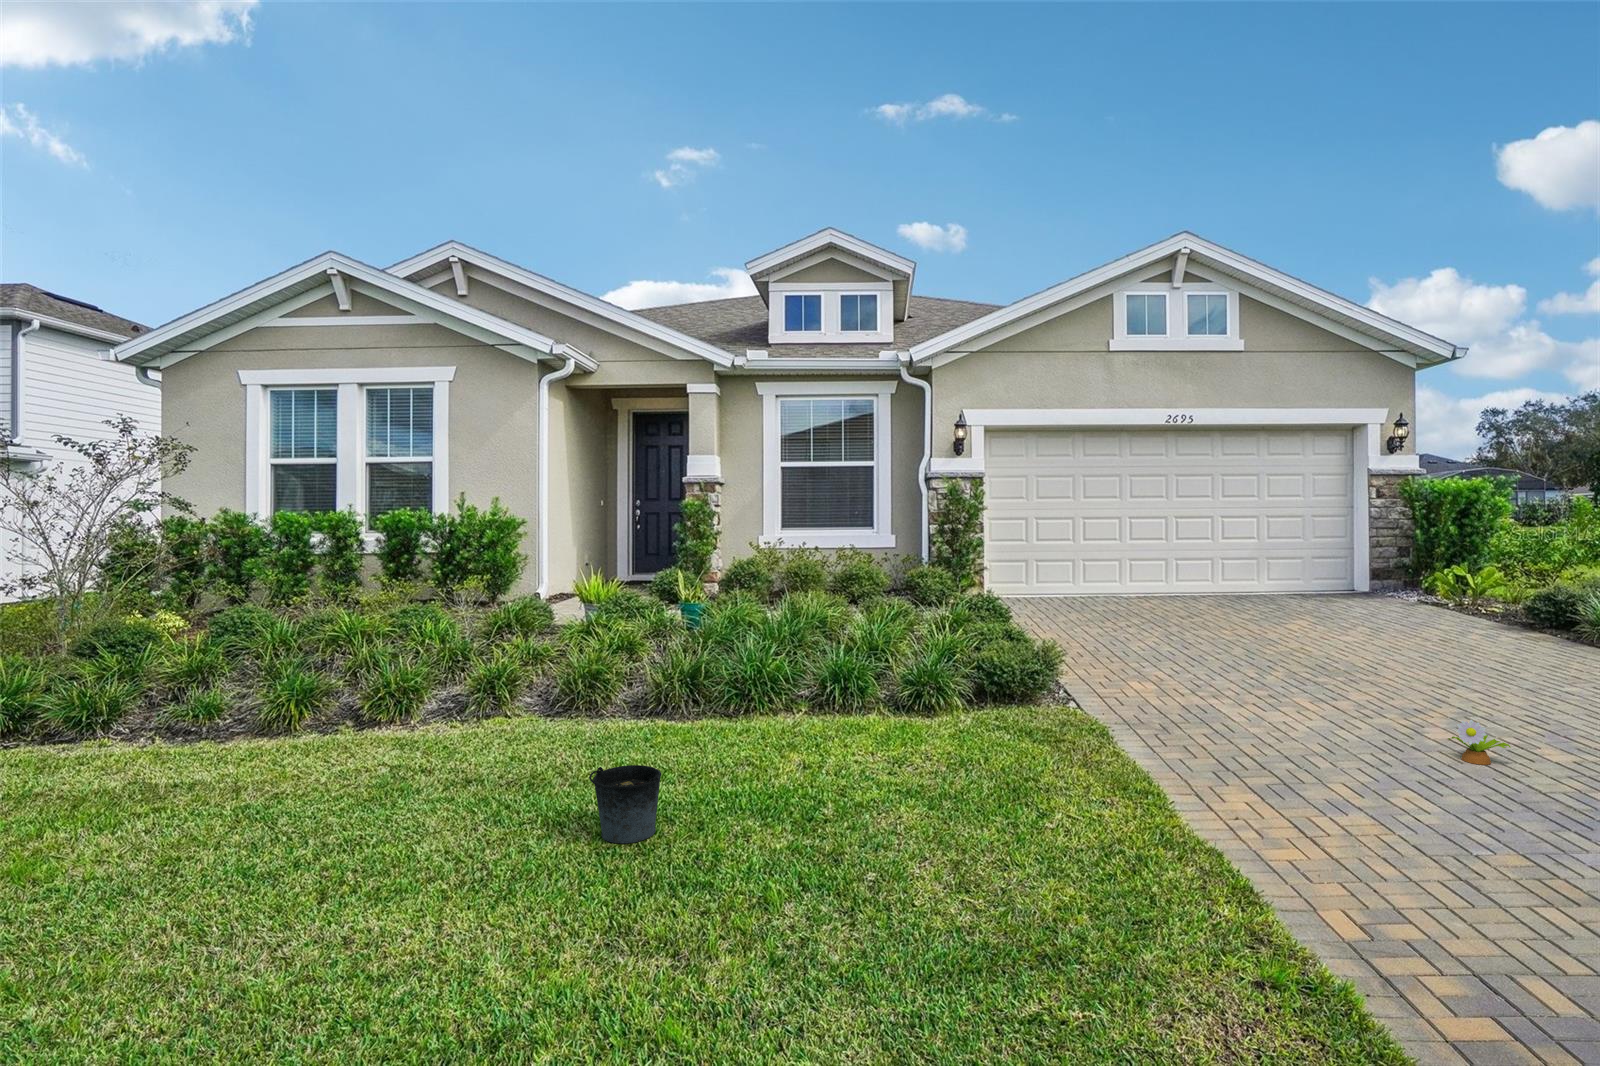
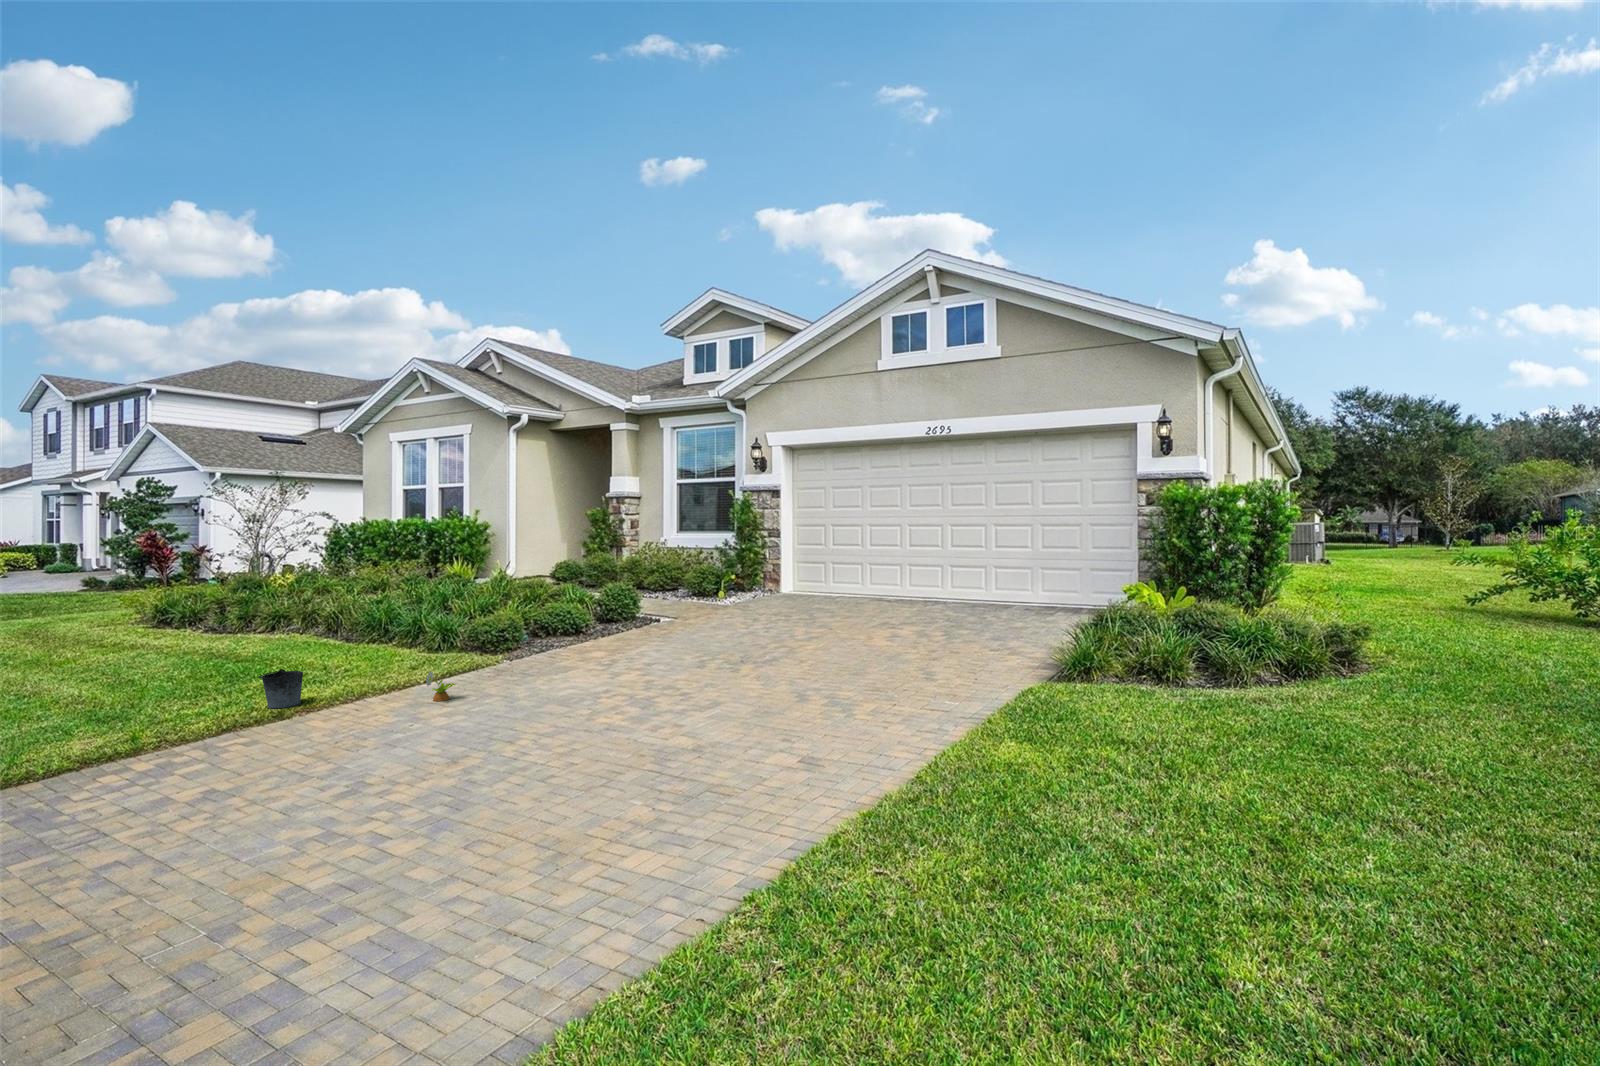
bucket: present [589,765,661,843] -> present [259,669,303,708]

